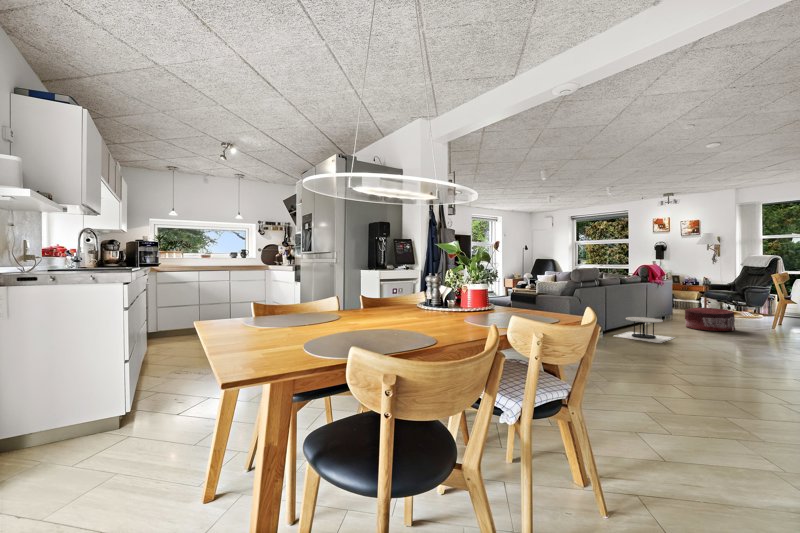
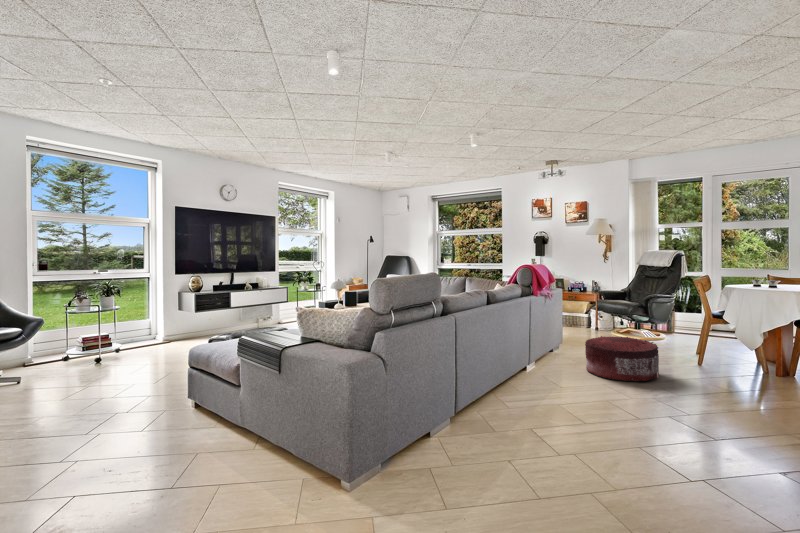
side table: present [614,317,674,343] -> none [470,371,584,443]

